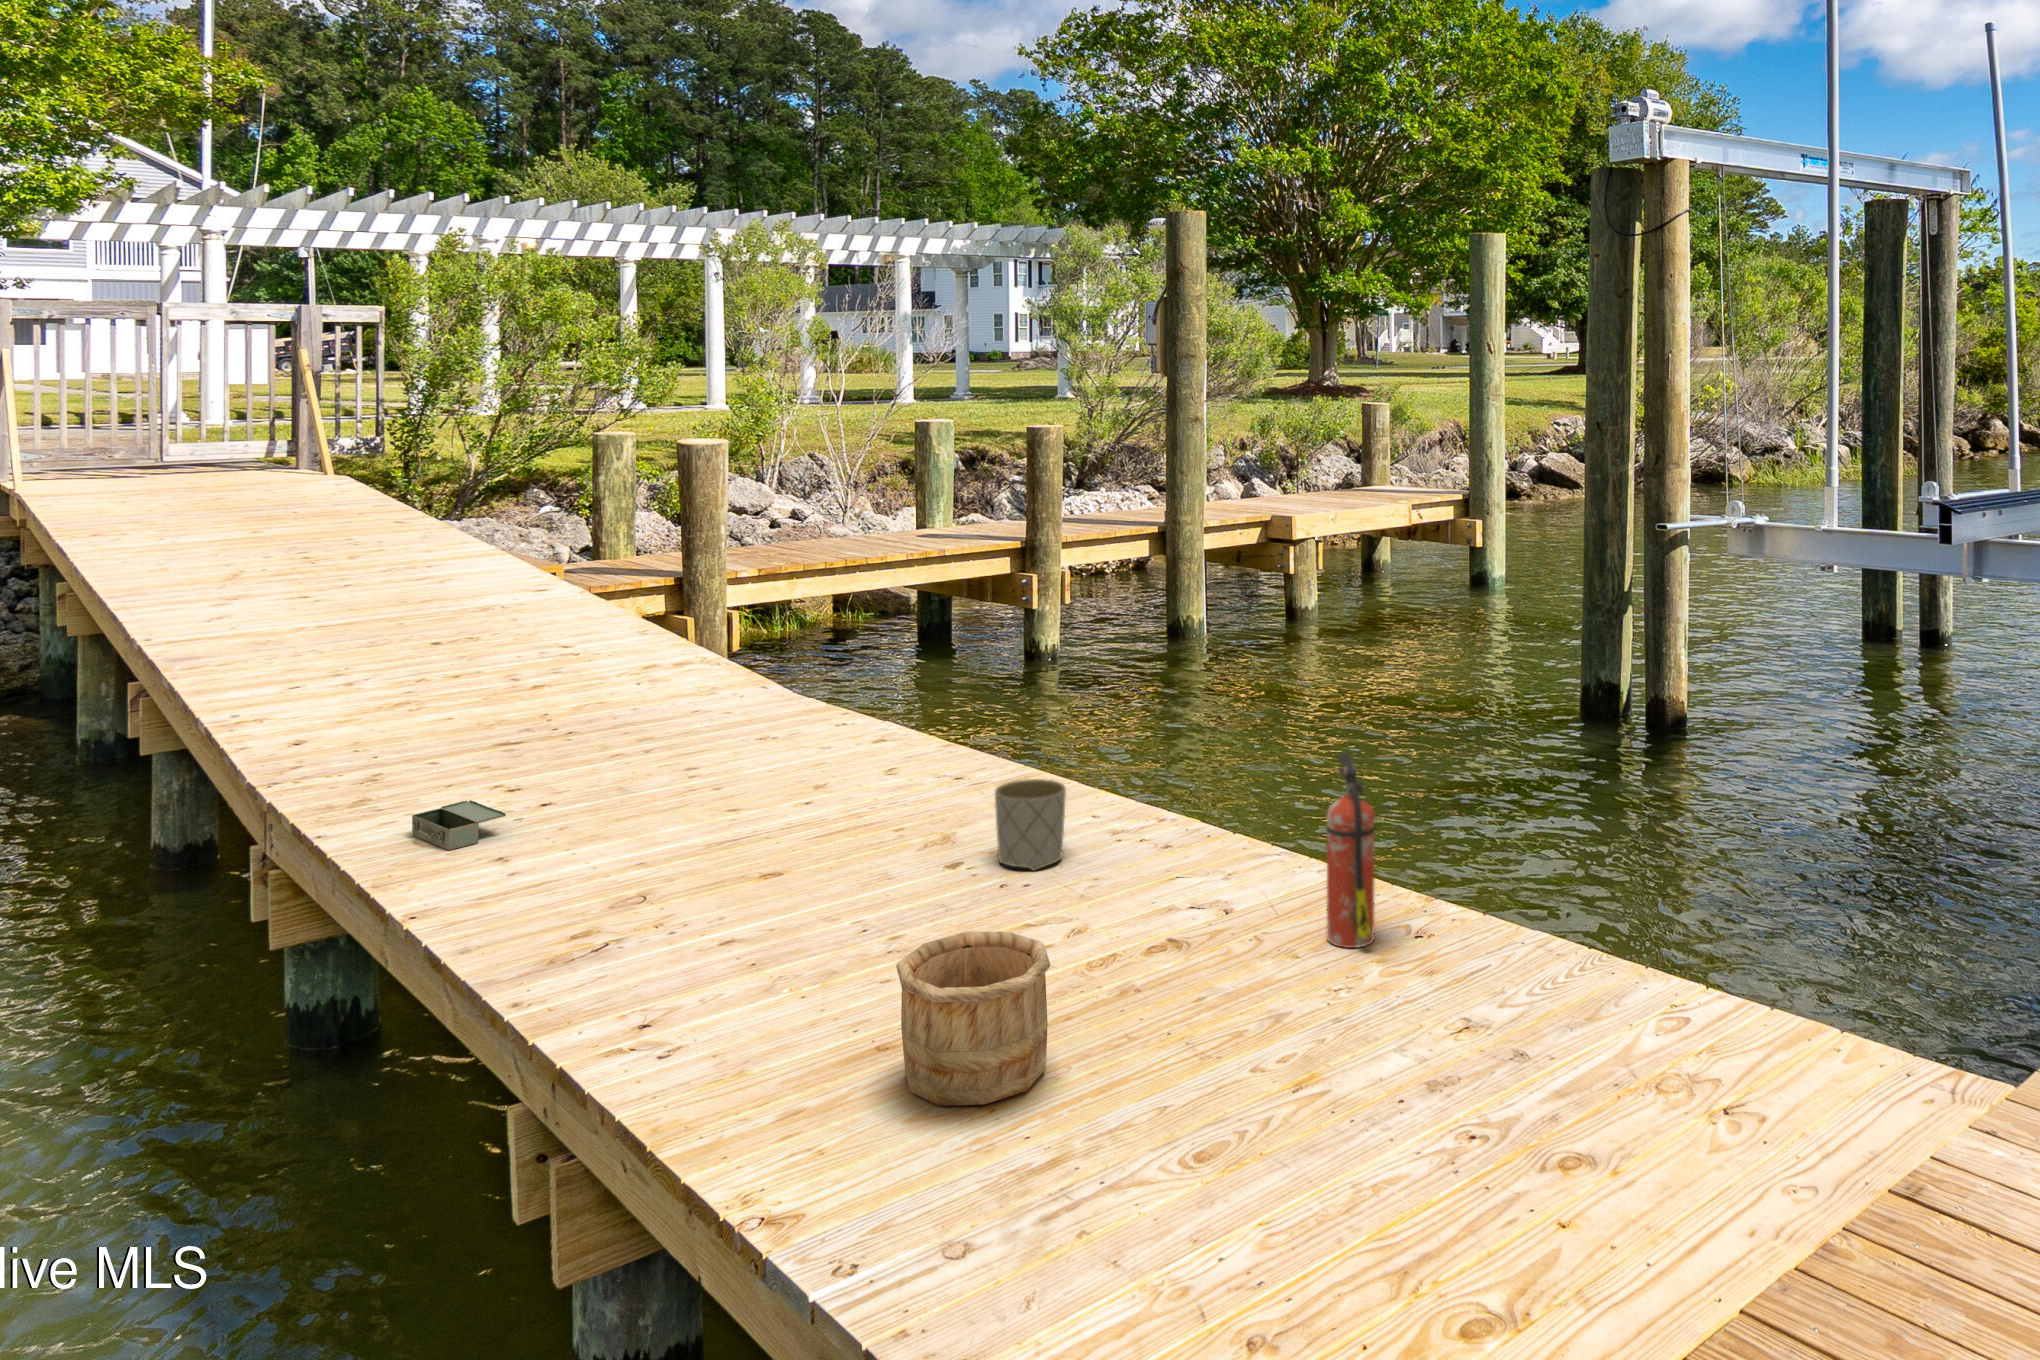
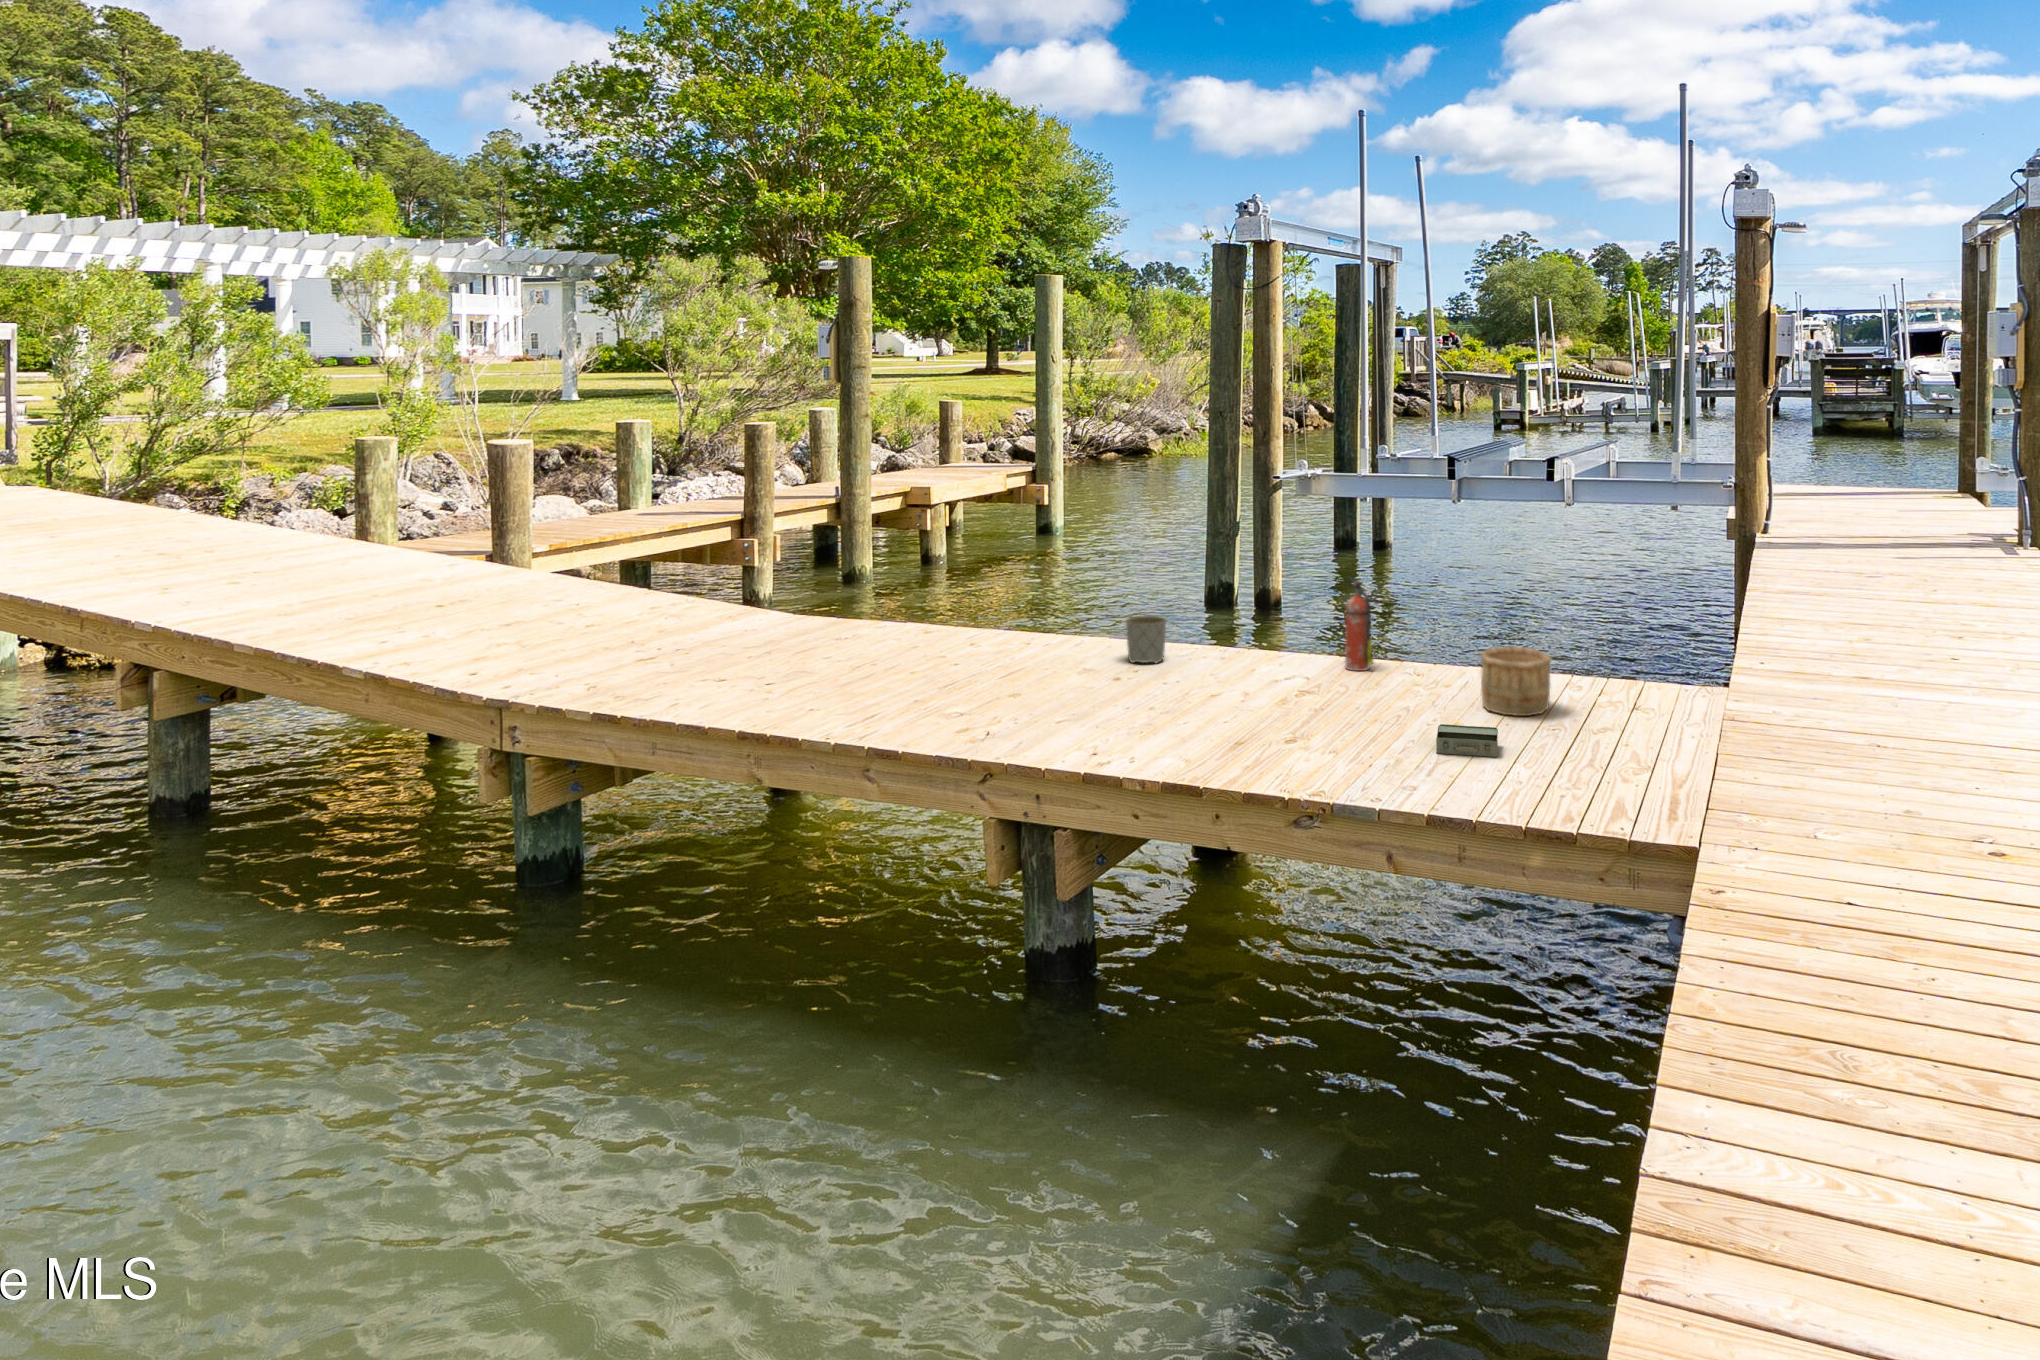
toolbox: present [412,800,506,850] -> present [1436,724,1498,757]
wooden bucket: present [896,932,1050,1106] -> present [1480,646,1552,716]

